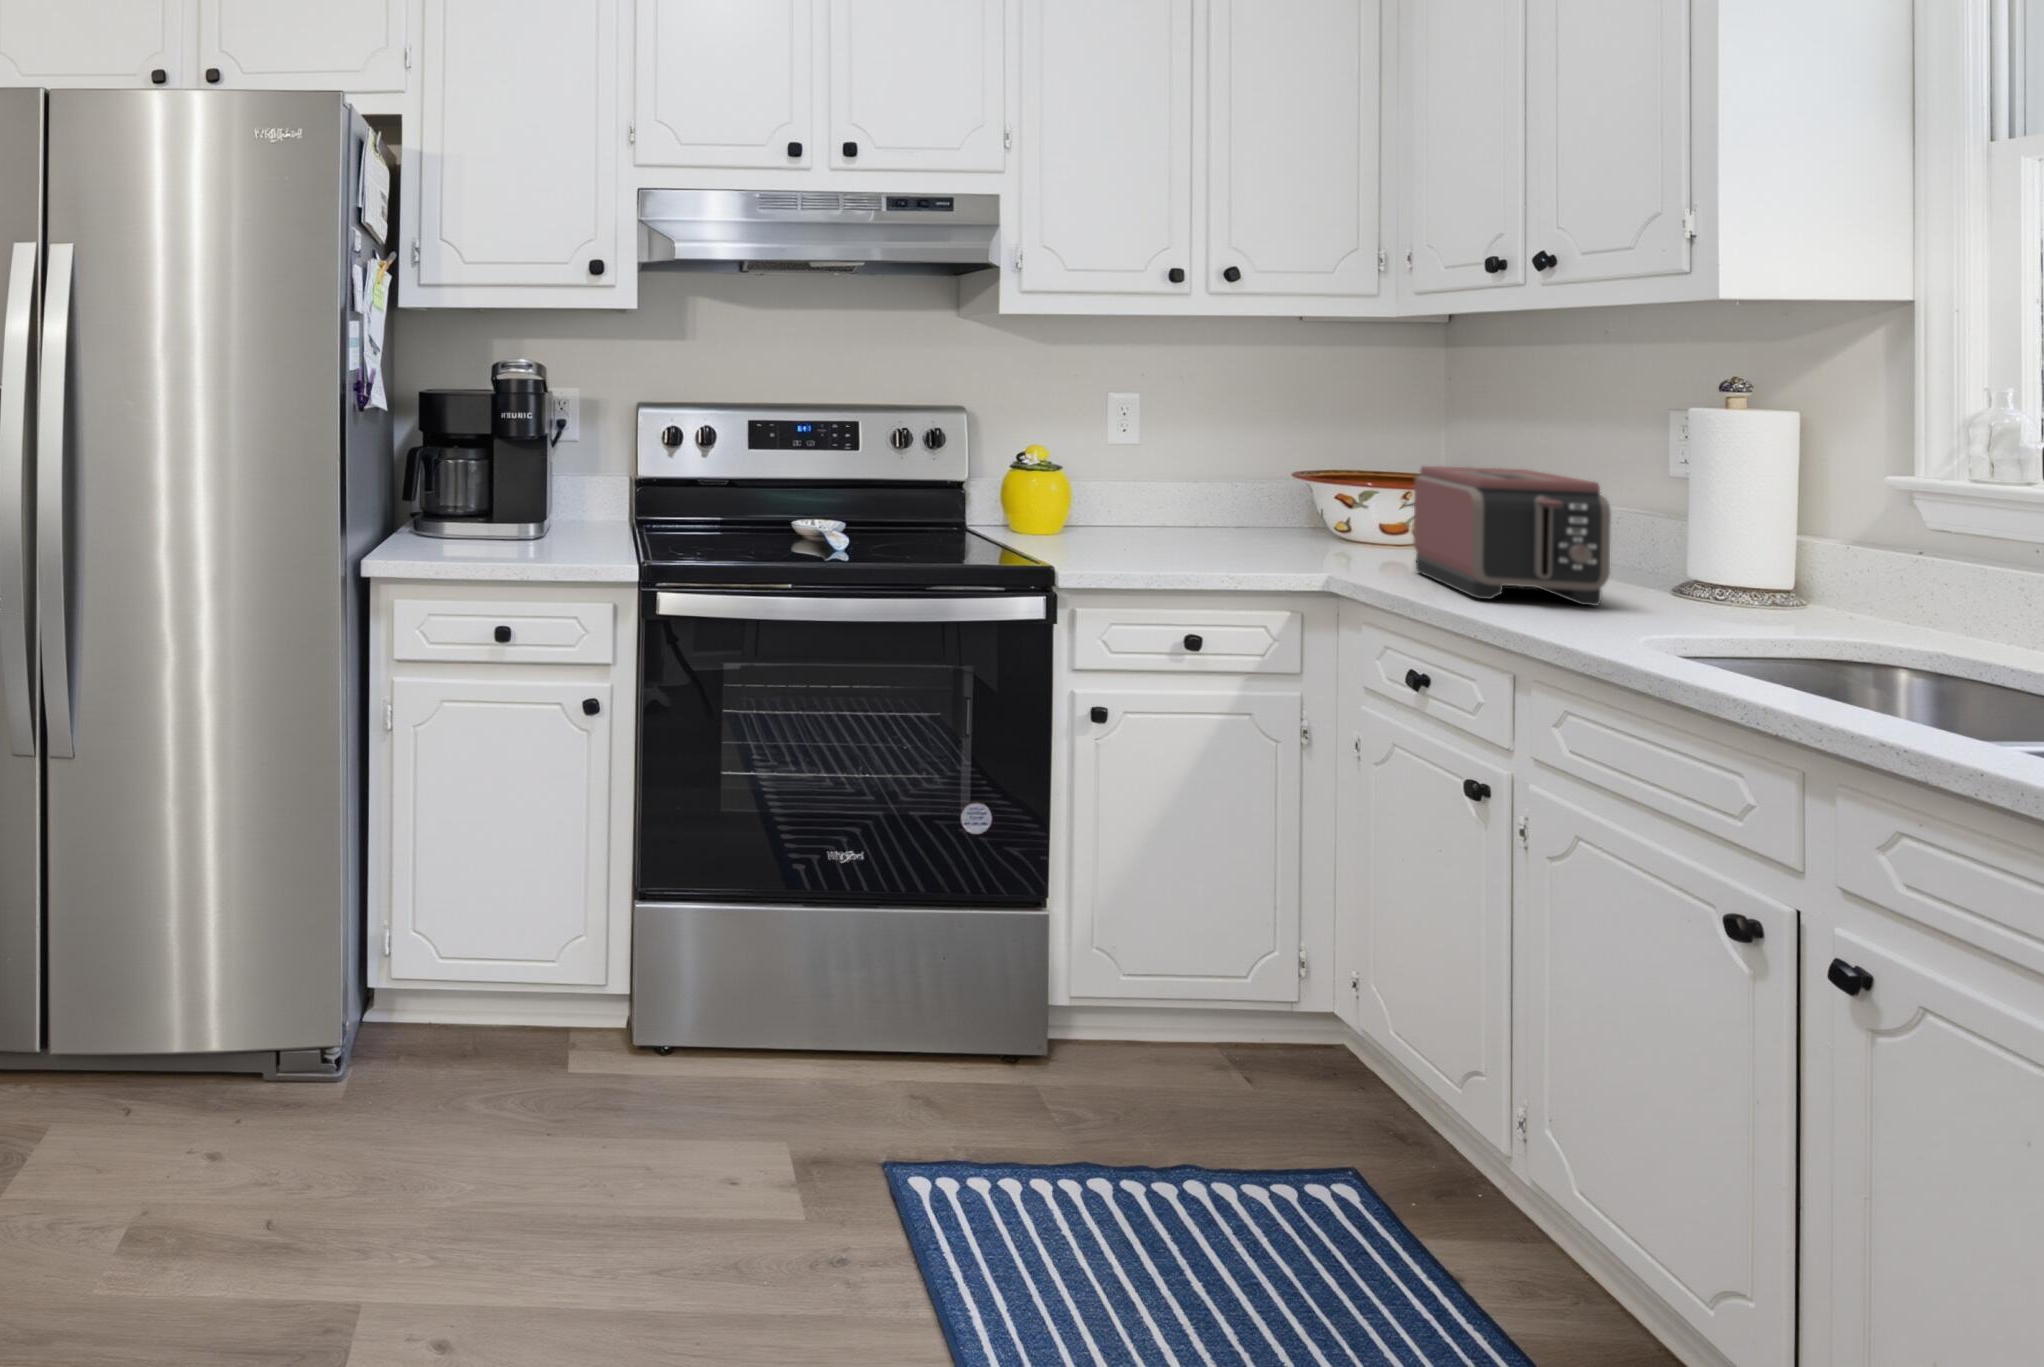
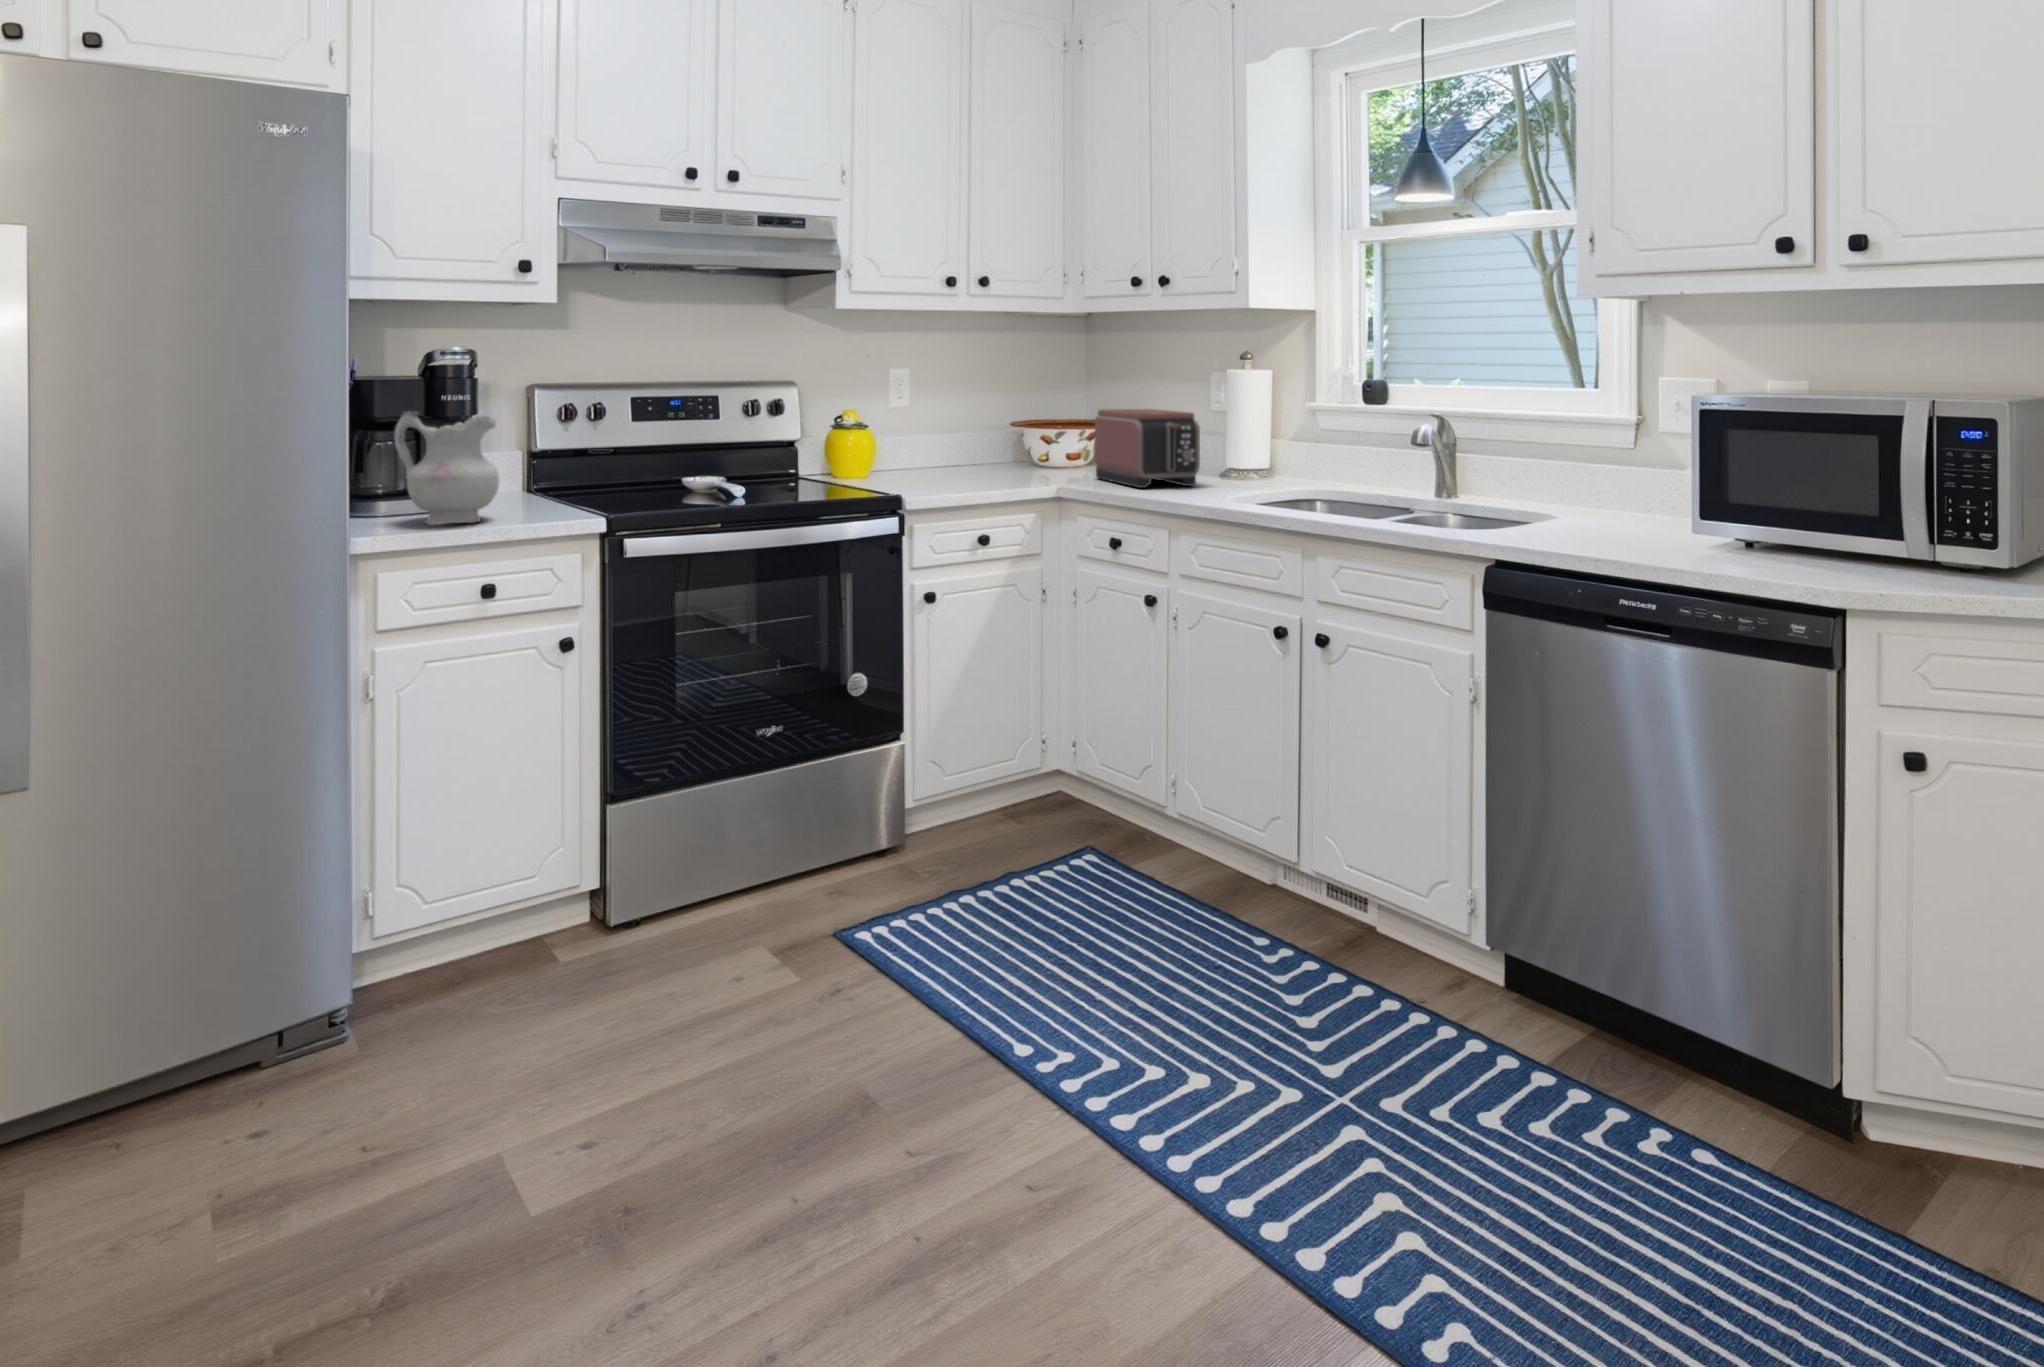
ceramic pitcher: none [446,427,543,554] -> present [395,412,499,524]

